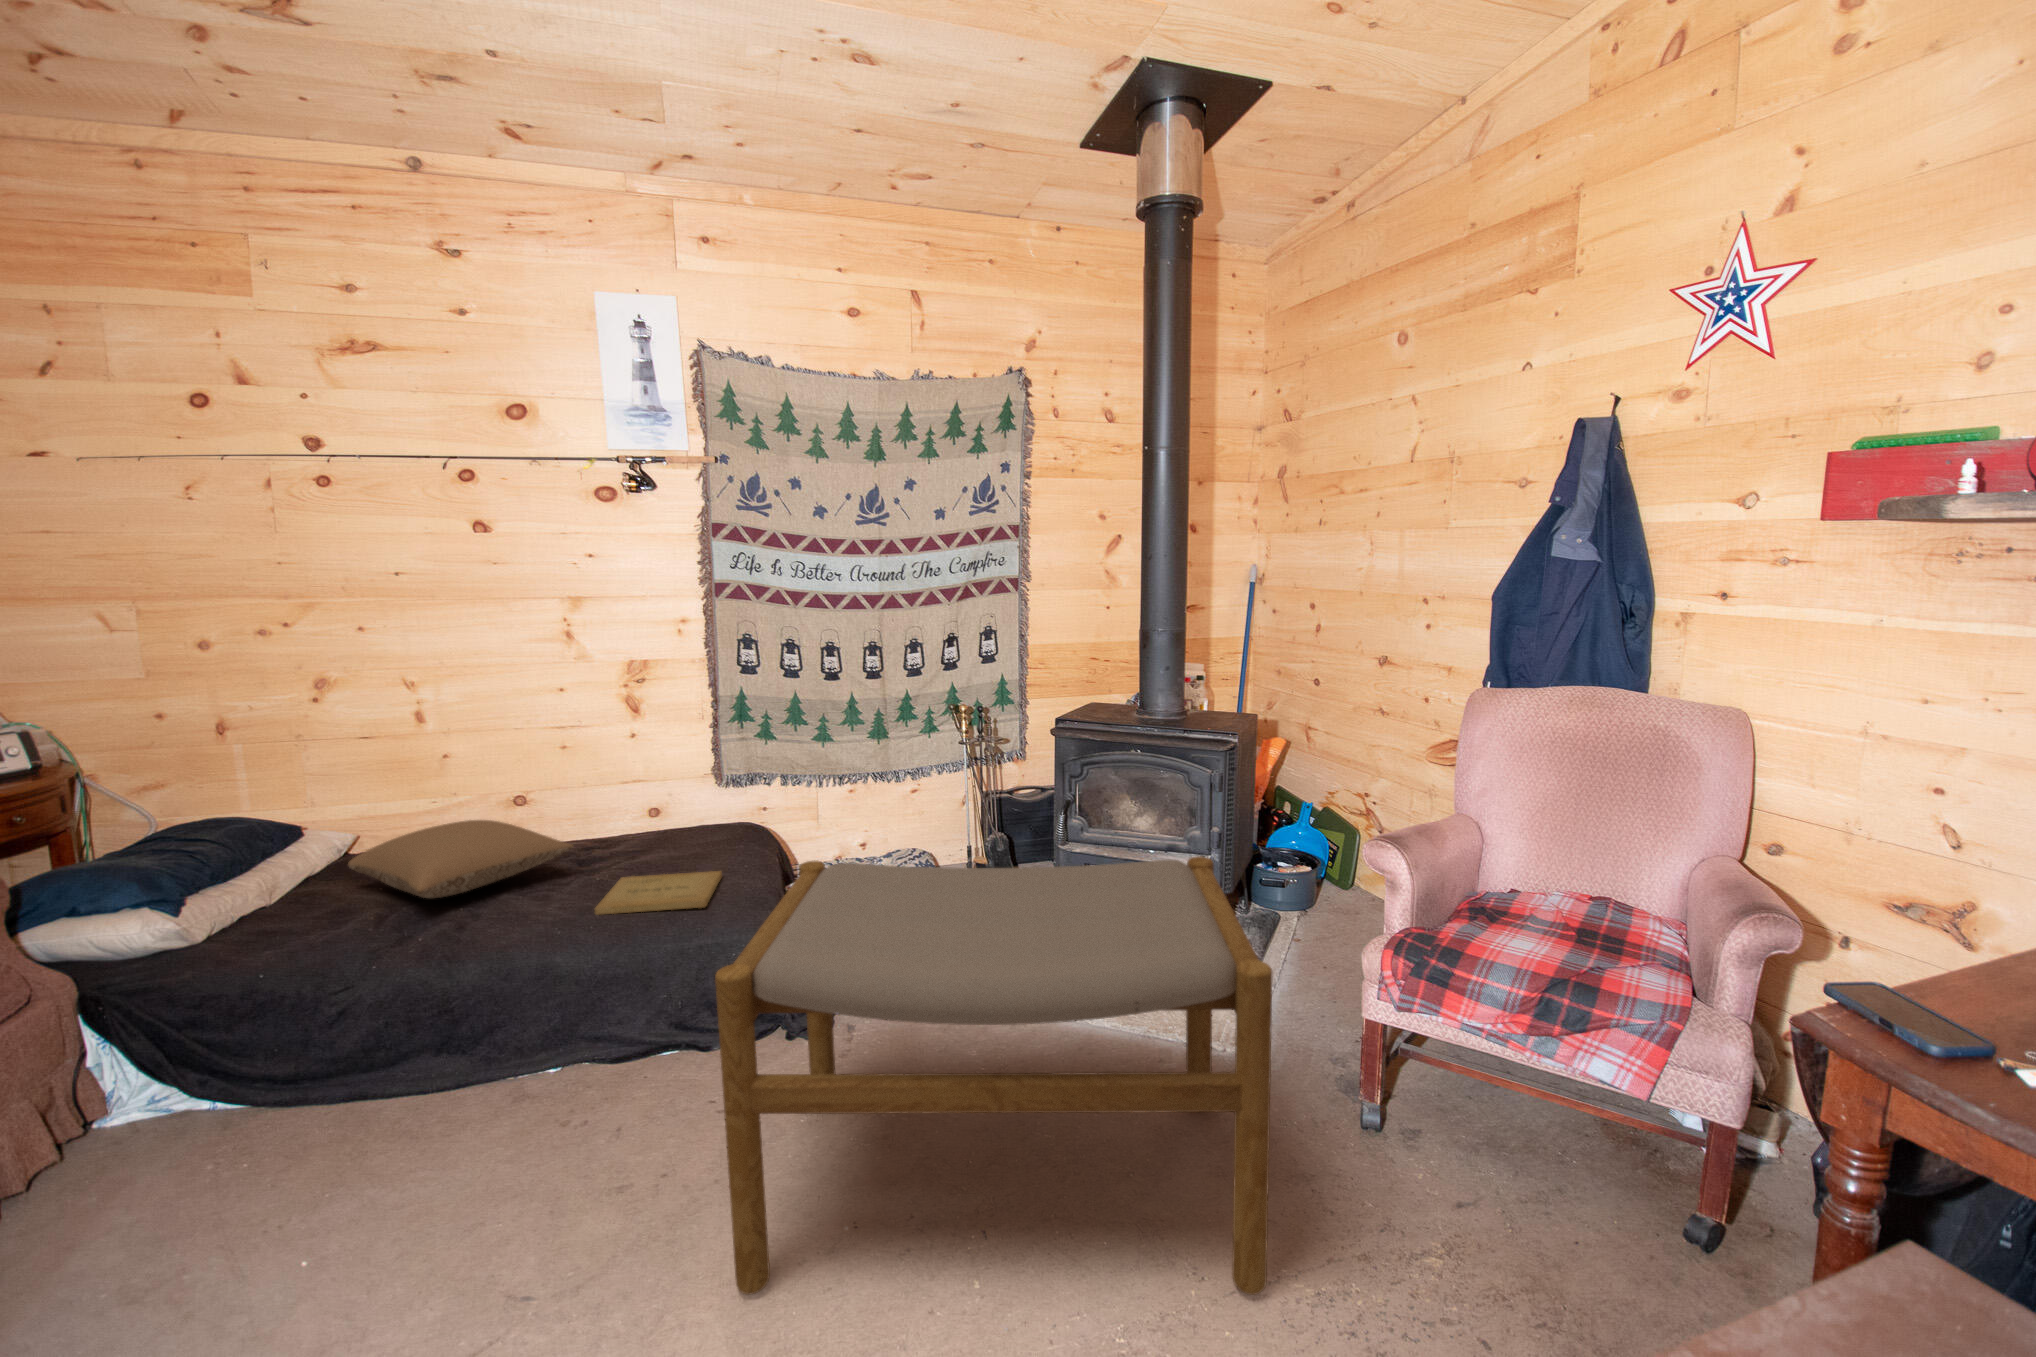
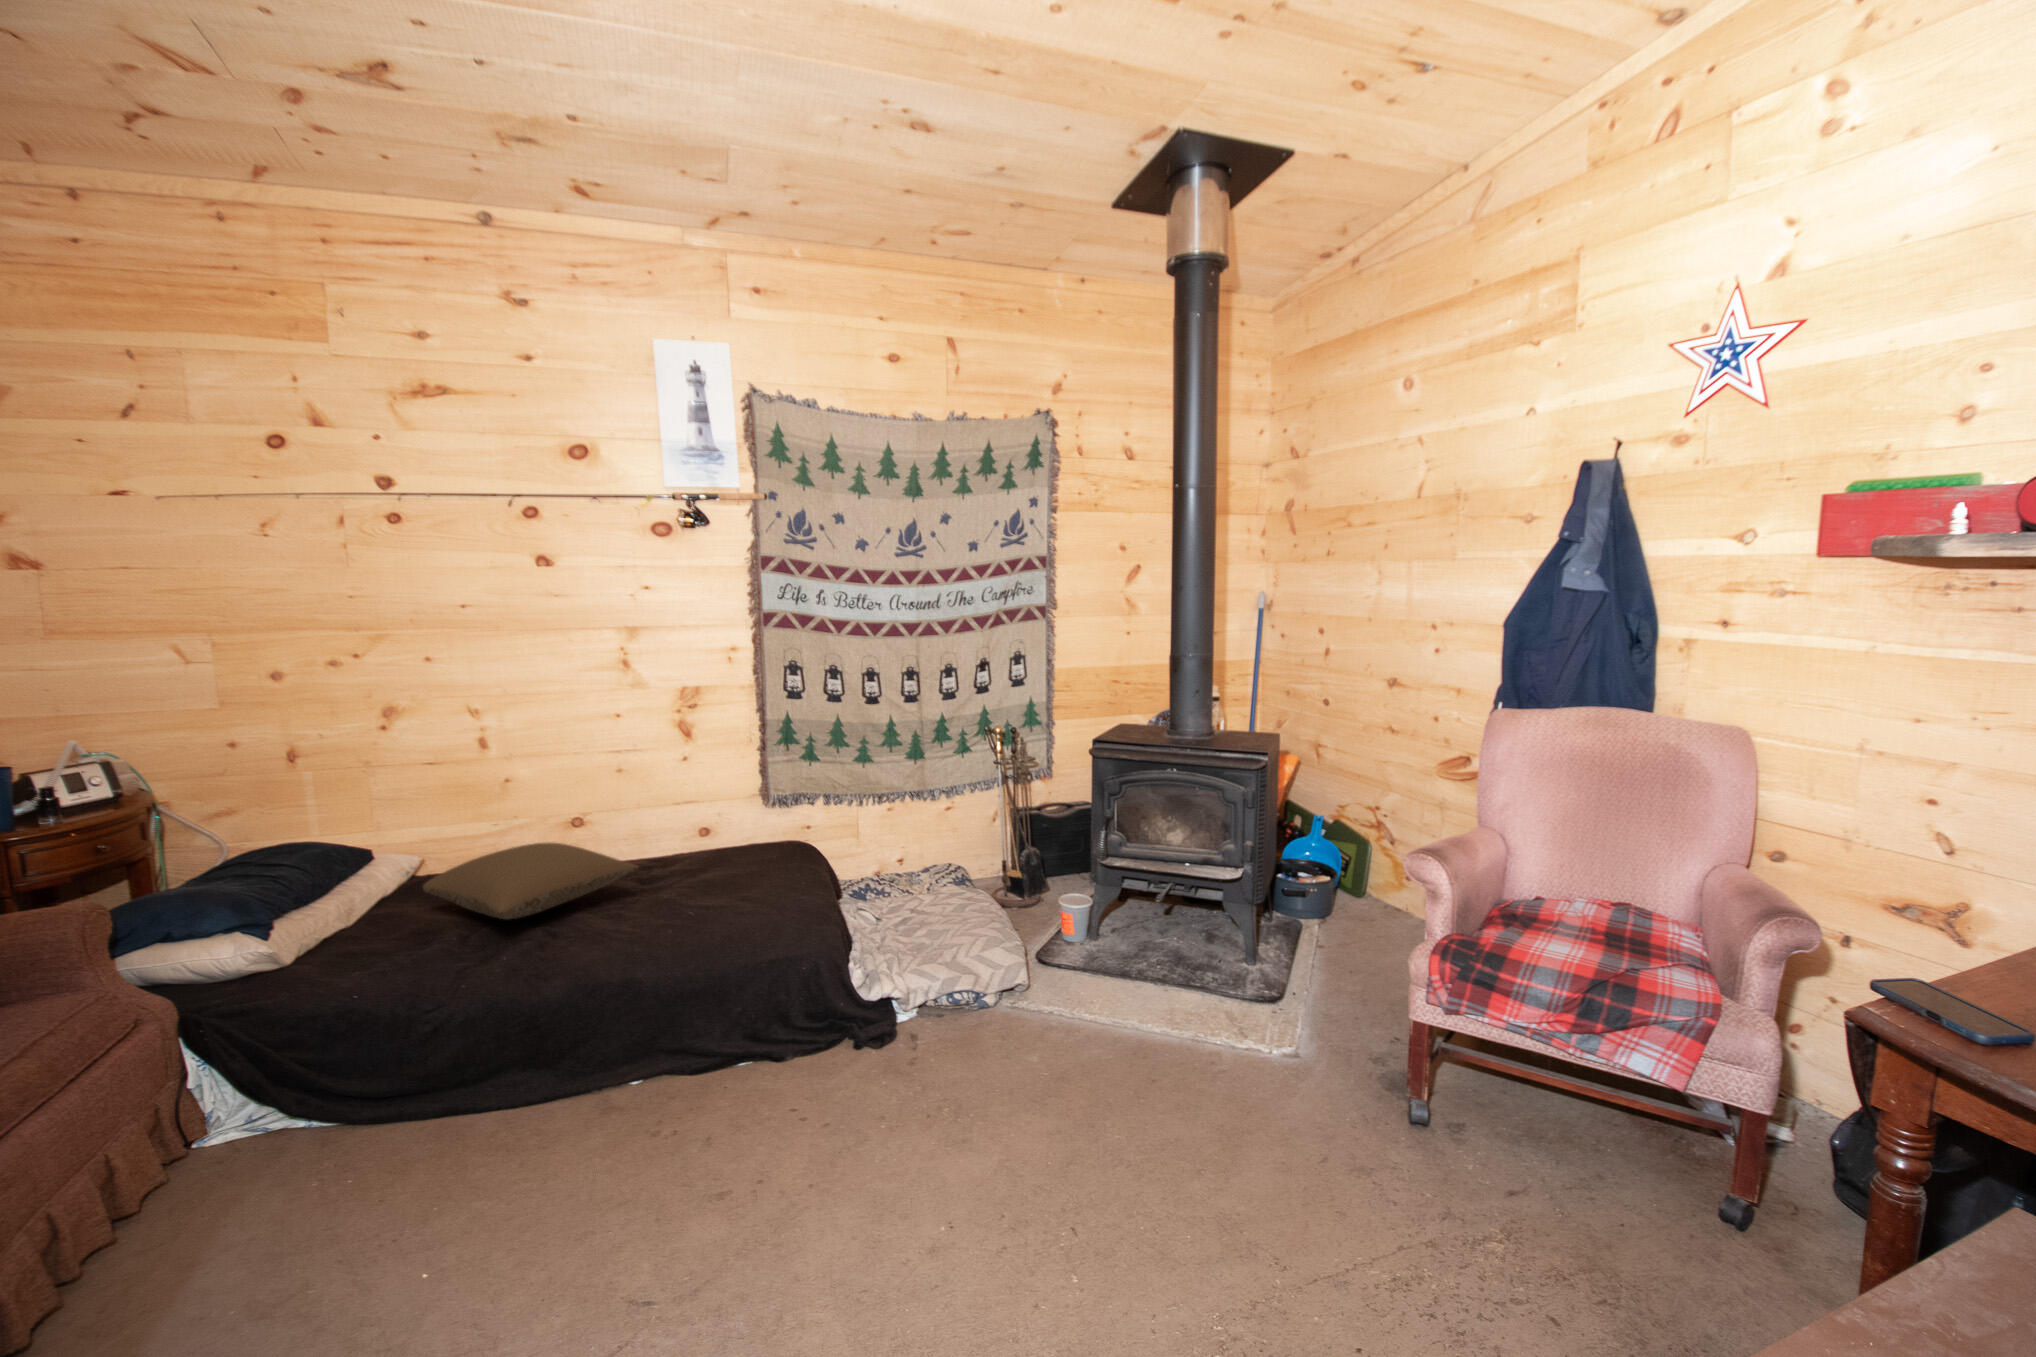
footstool: present [715,856,1272,1295] -> none [832,870,1350,1292]
book: present [594,871,722,915] -> none [666,889,781,933]

